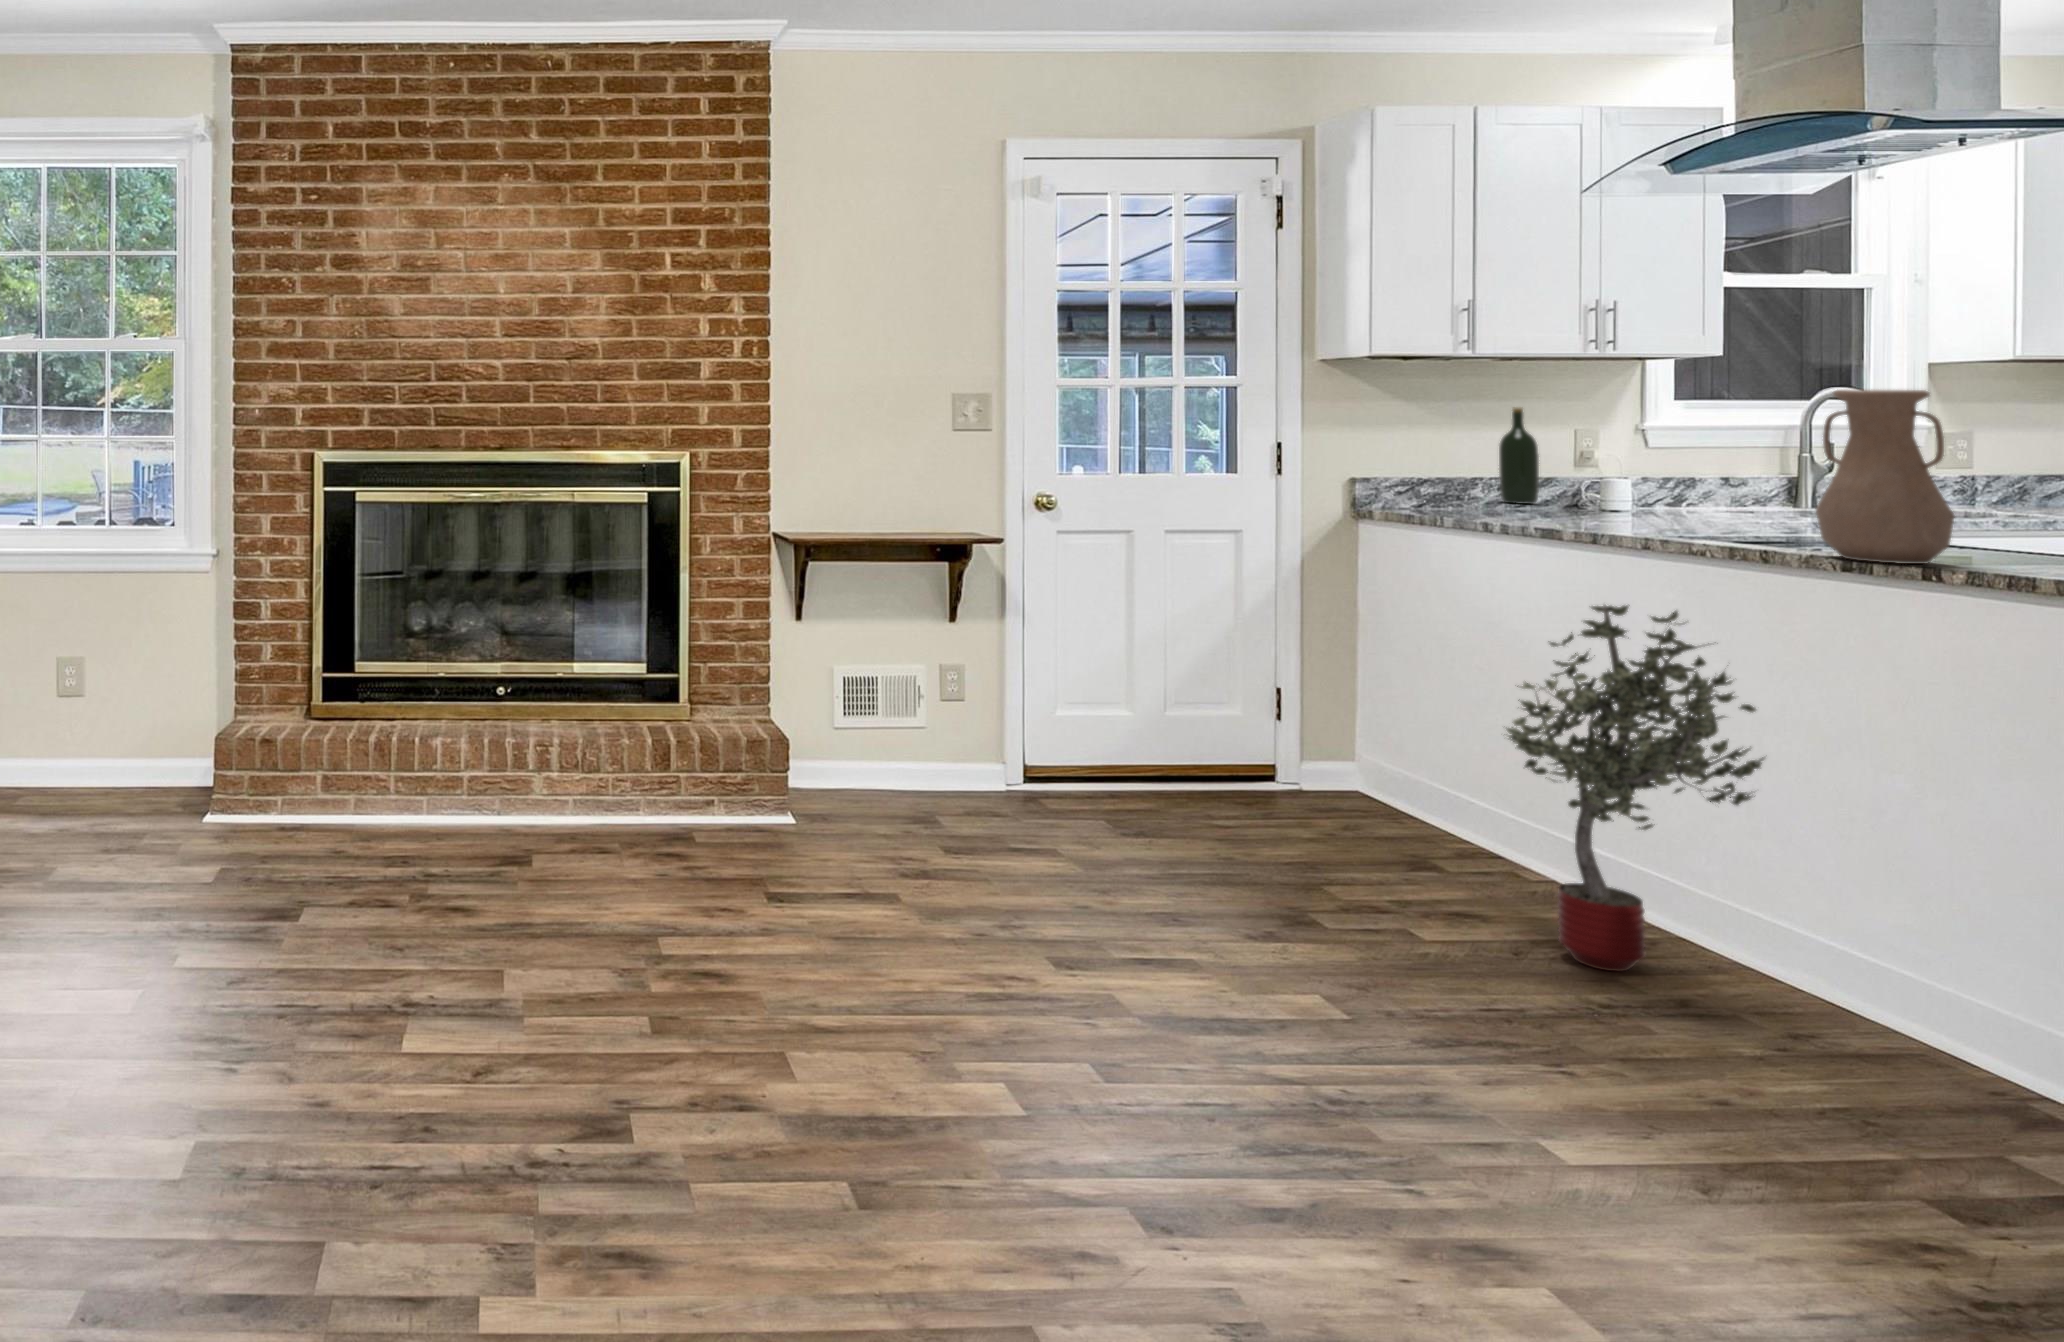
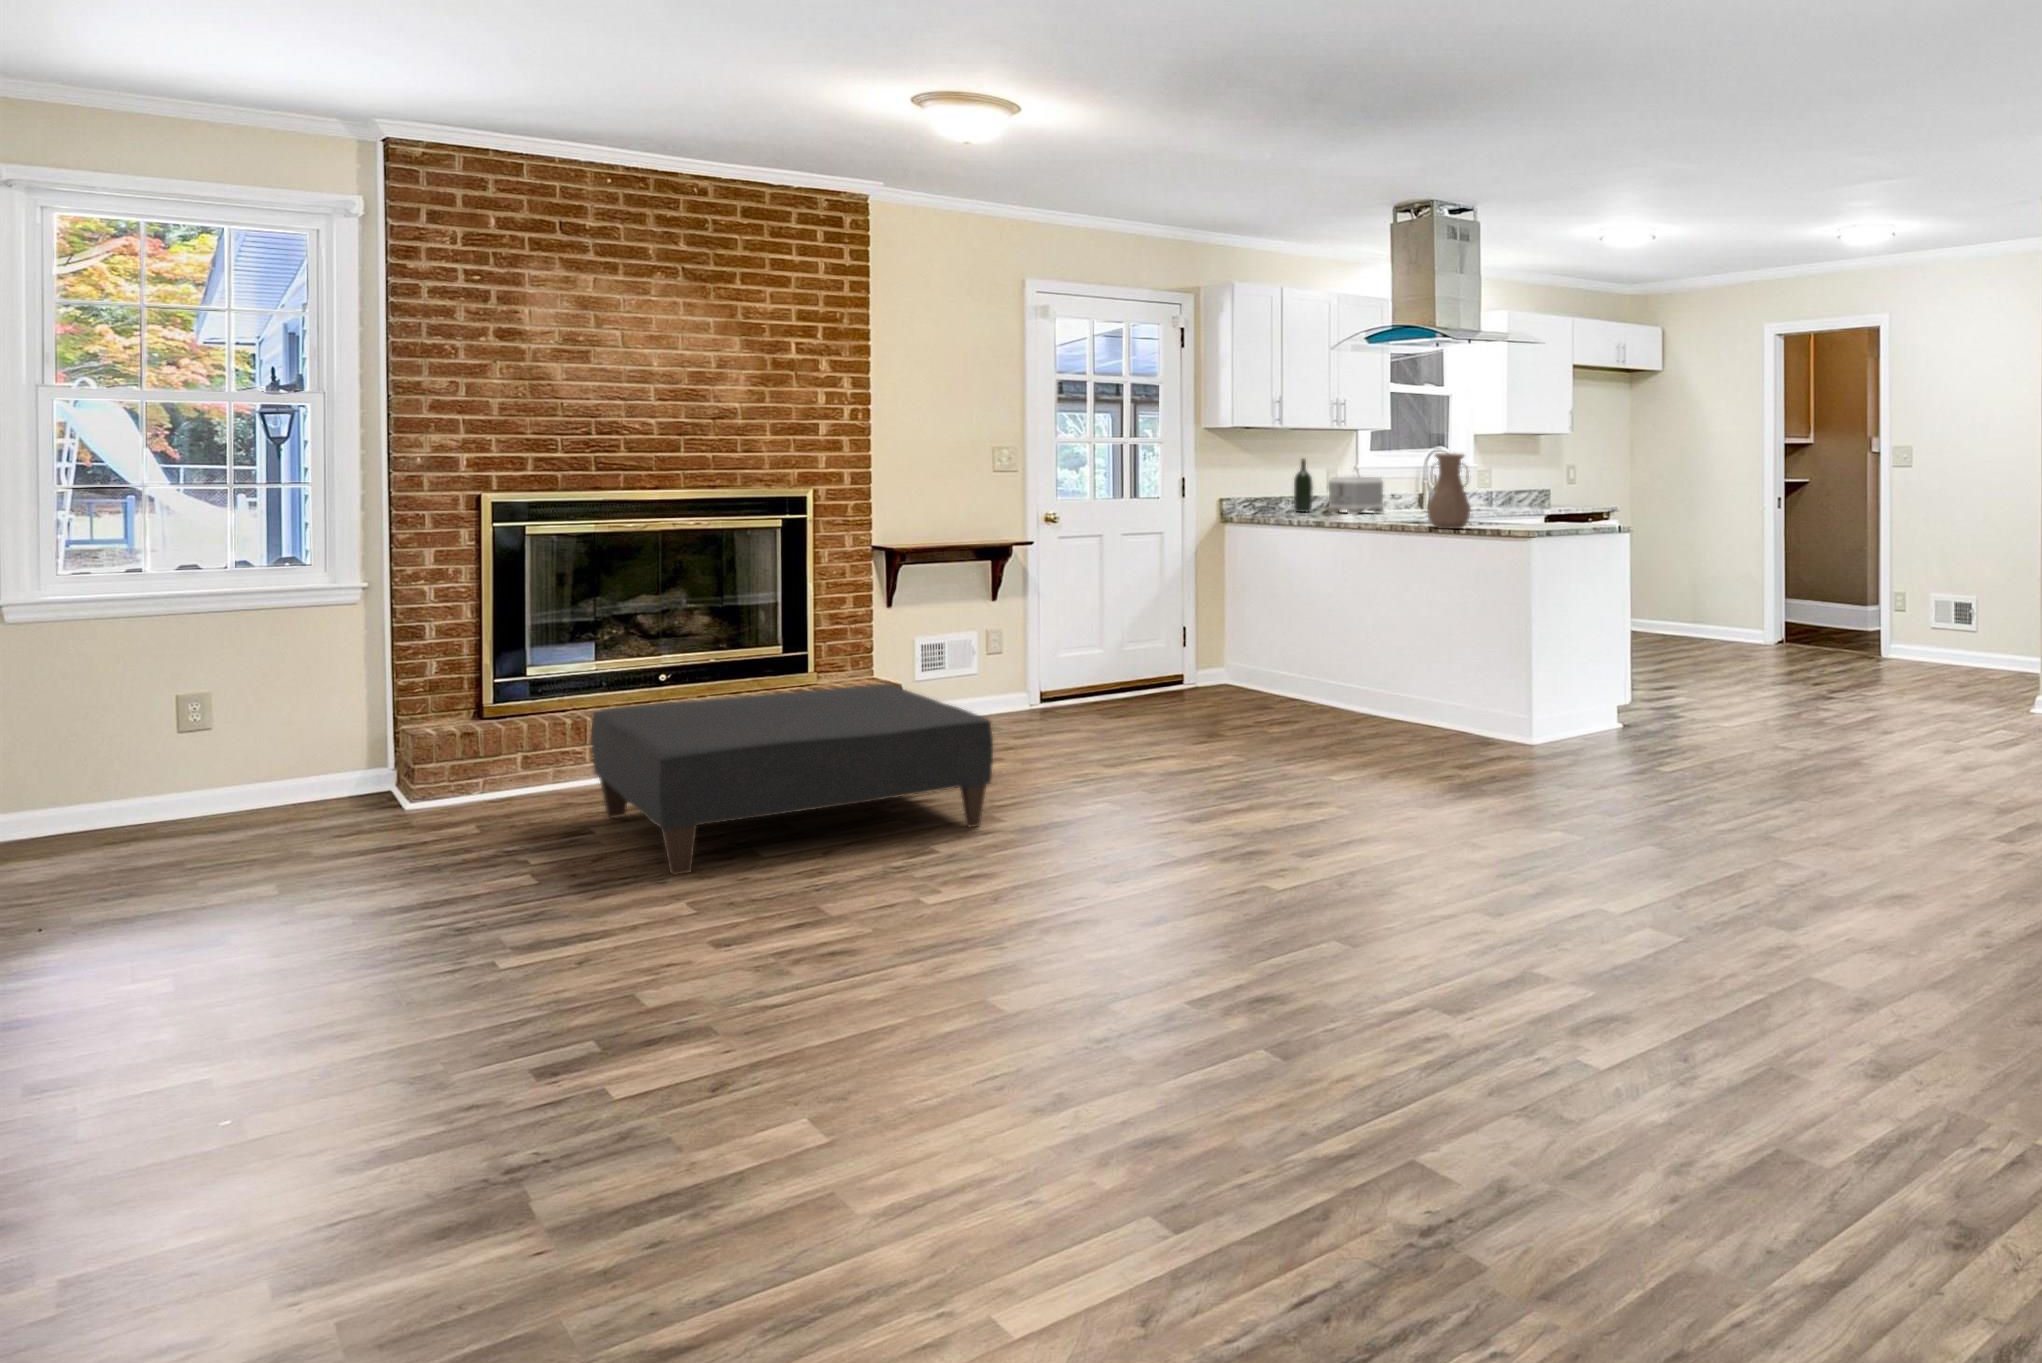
toaster: none [1573,441,1708,511] -> present [1328,477,1384,514]
potted tree: present [1507,605,1764,972] -> none [1303,554,1406,727]
ottoman: none [159,756,721,1109] -> present [591,684,993,875]

